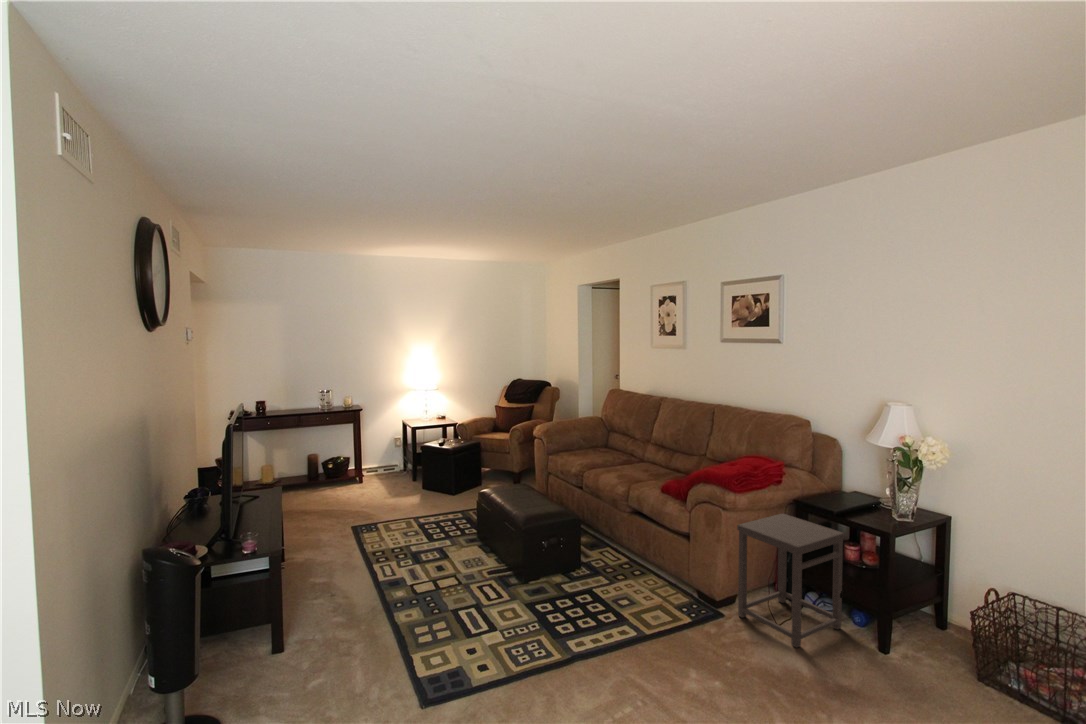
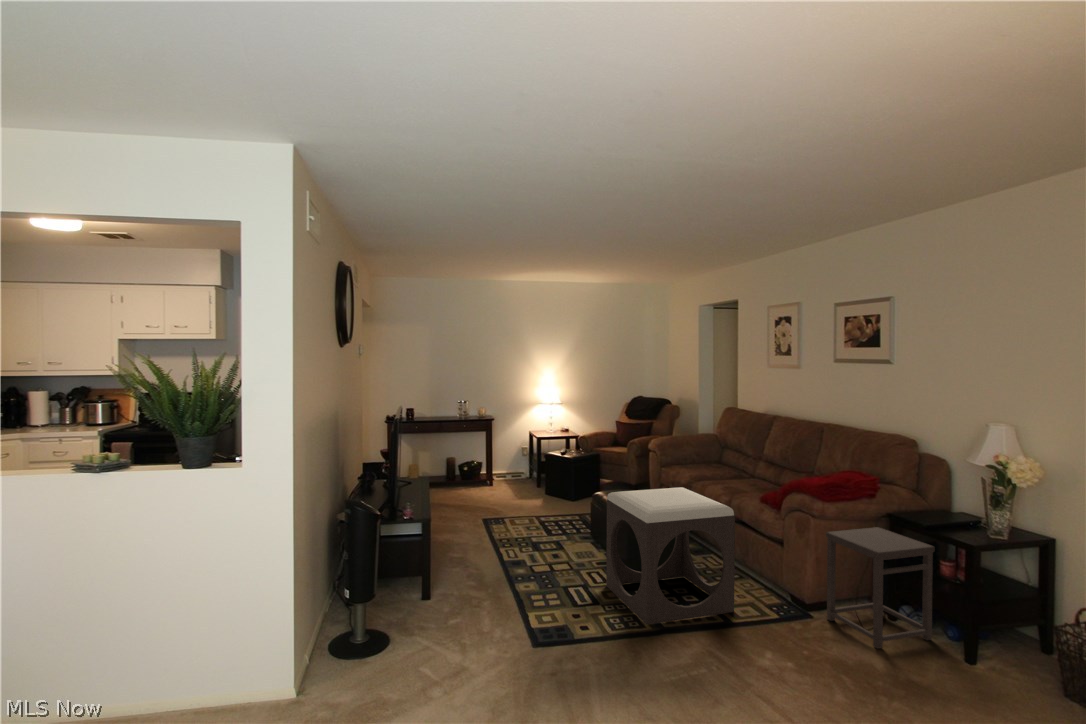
footstool: none [501,483,645,652] -> present [606,487,735,625]

